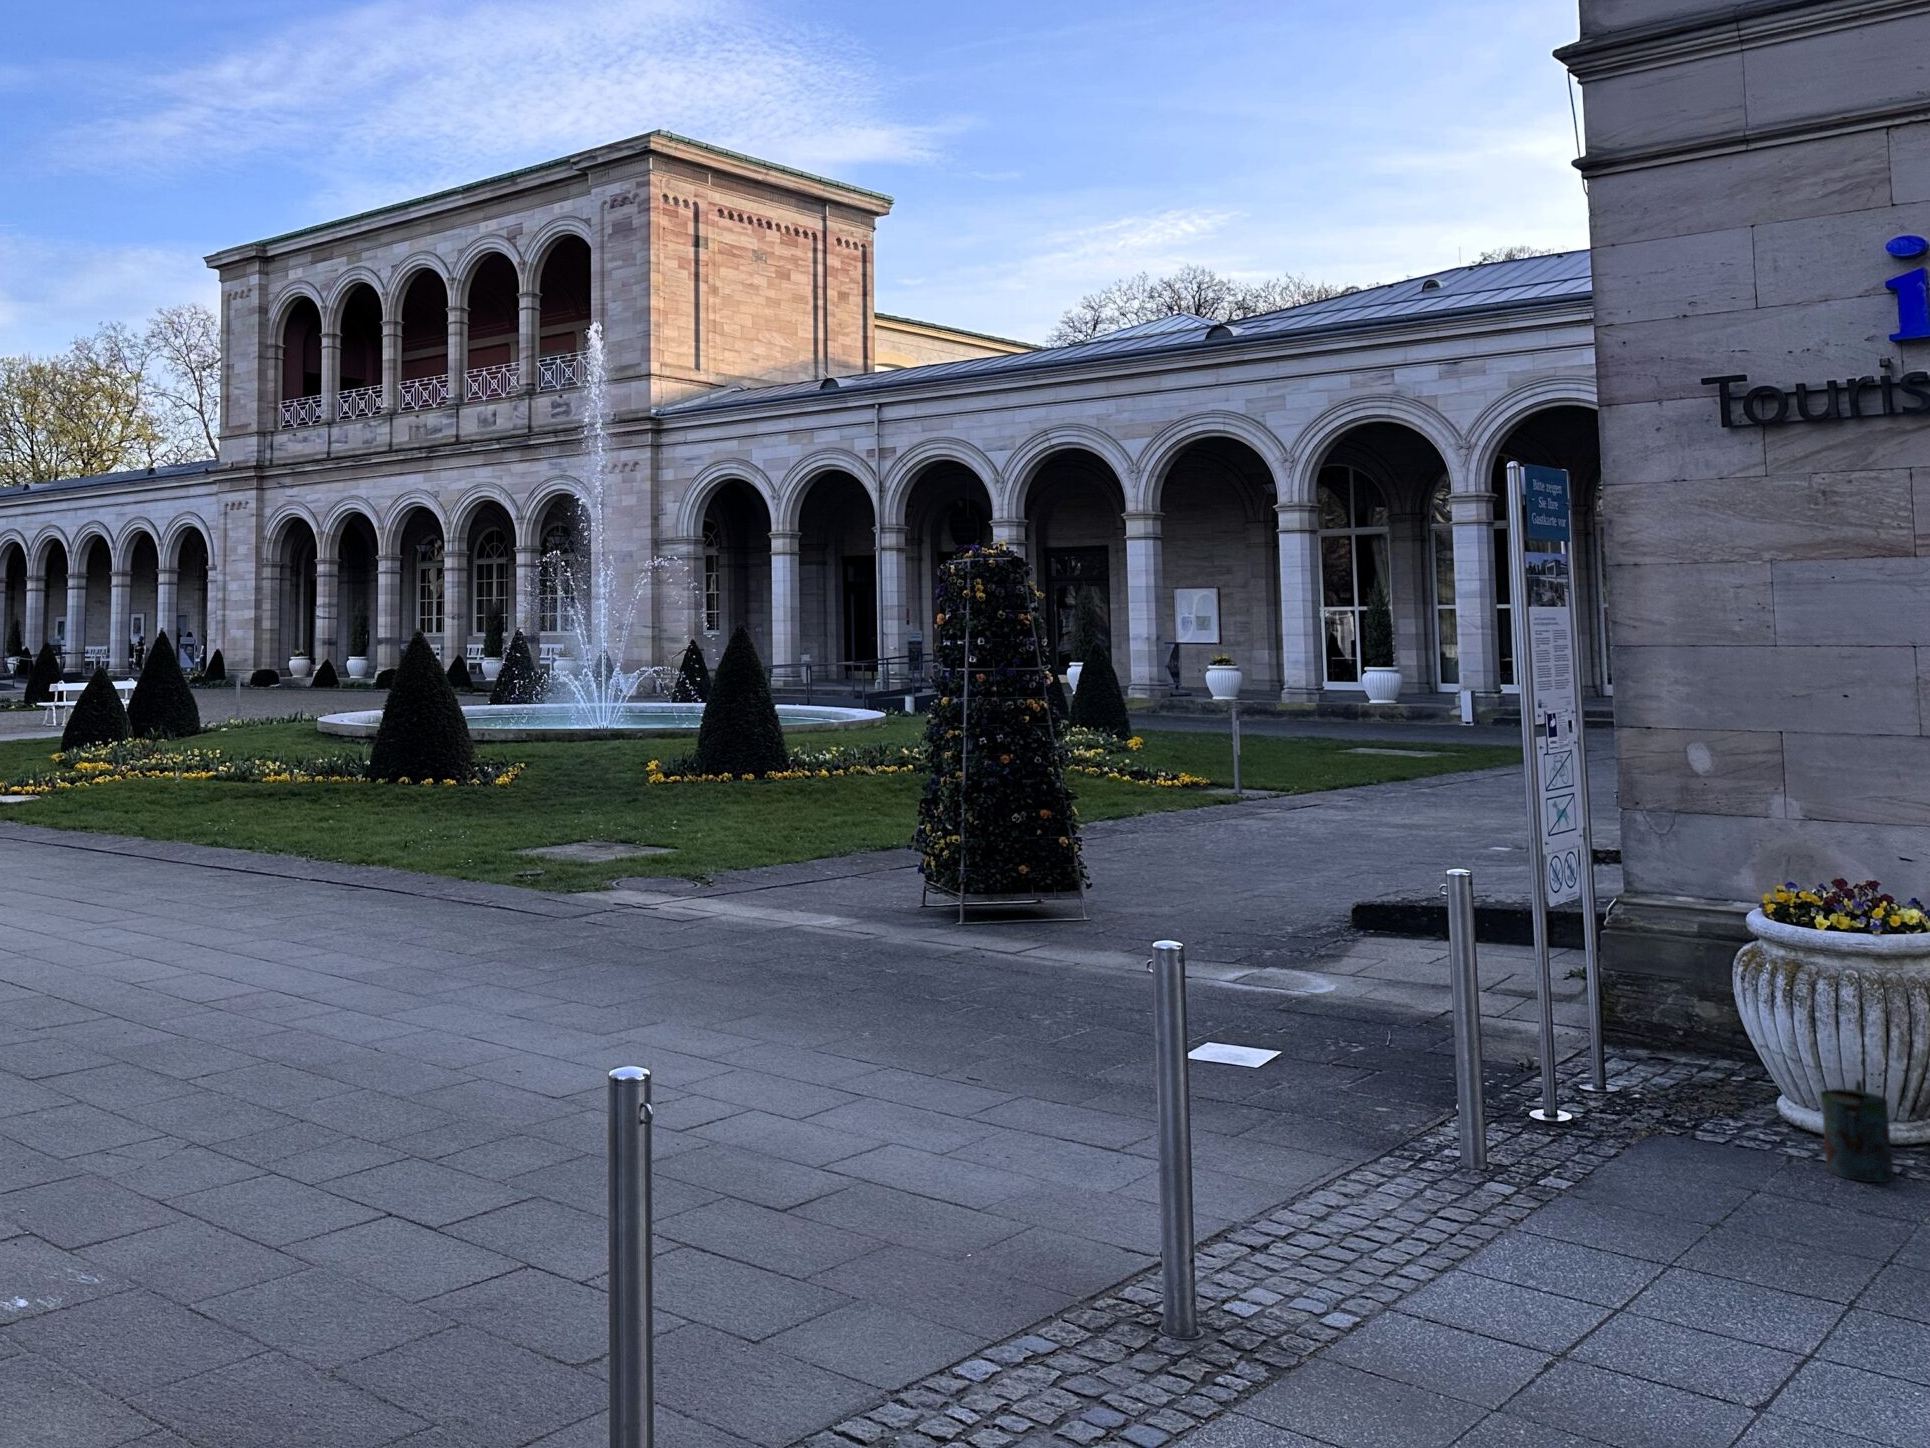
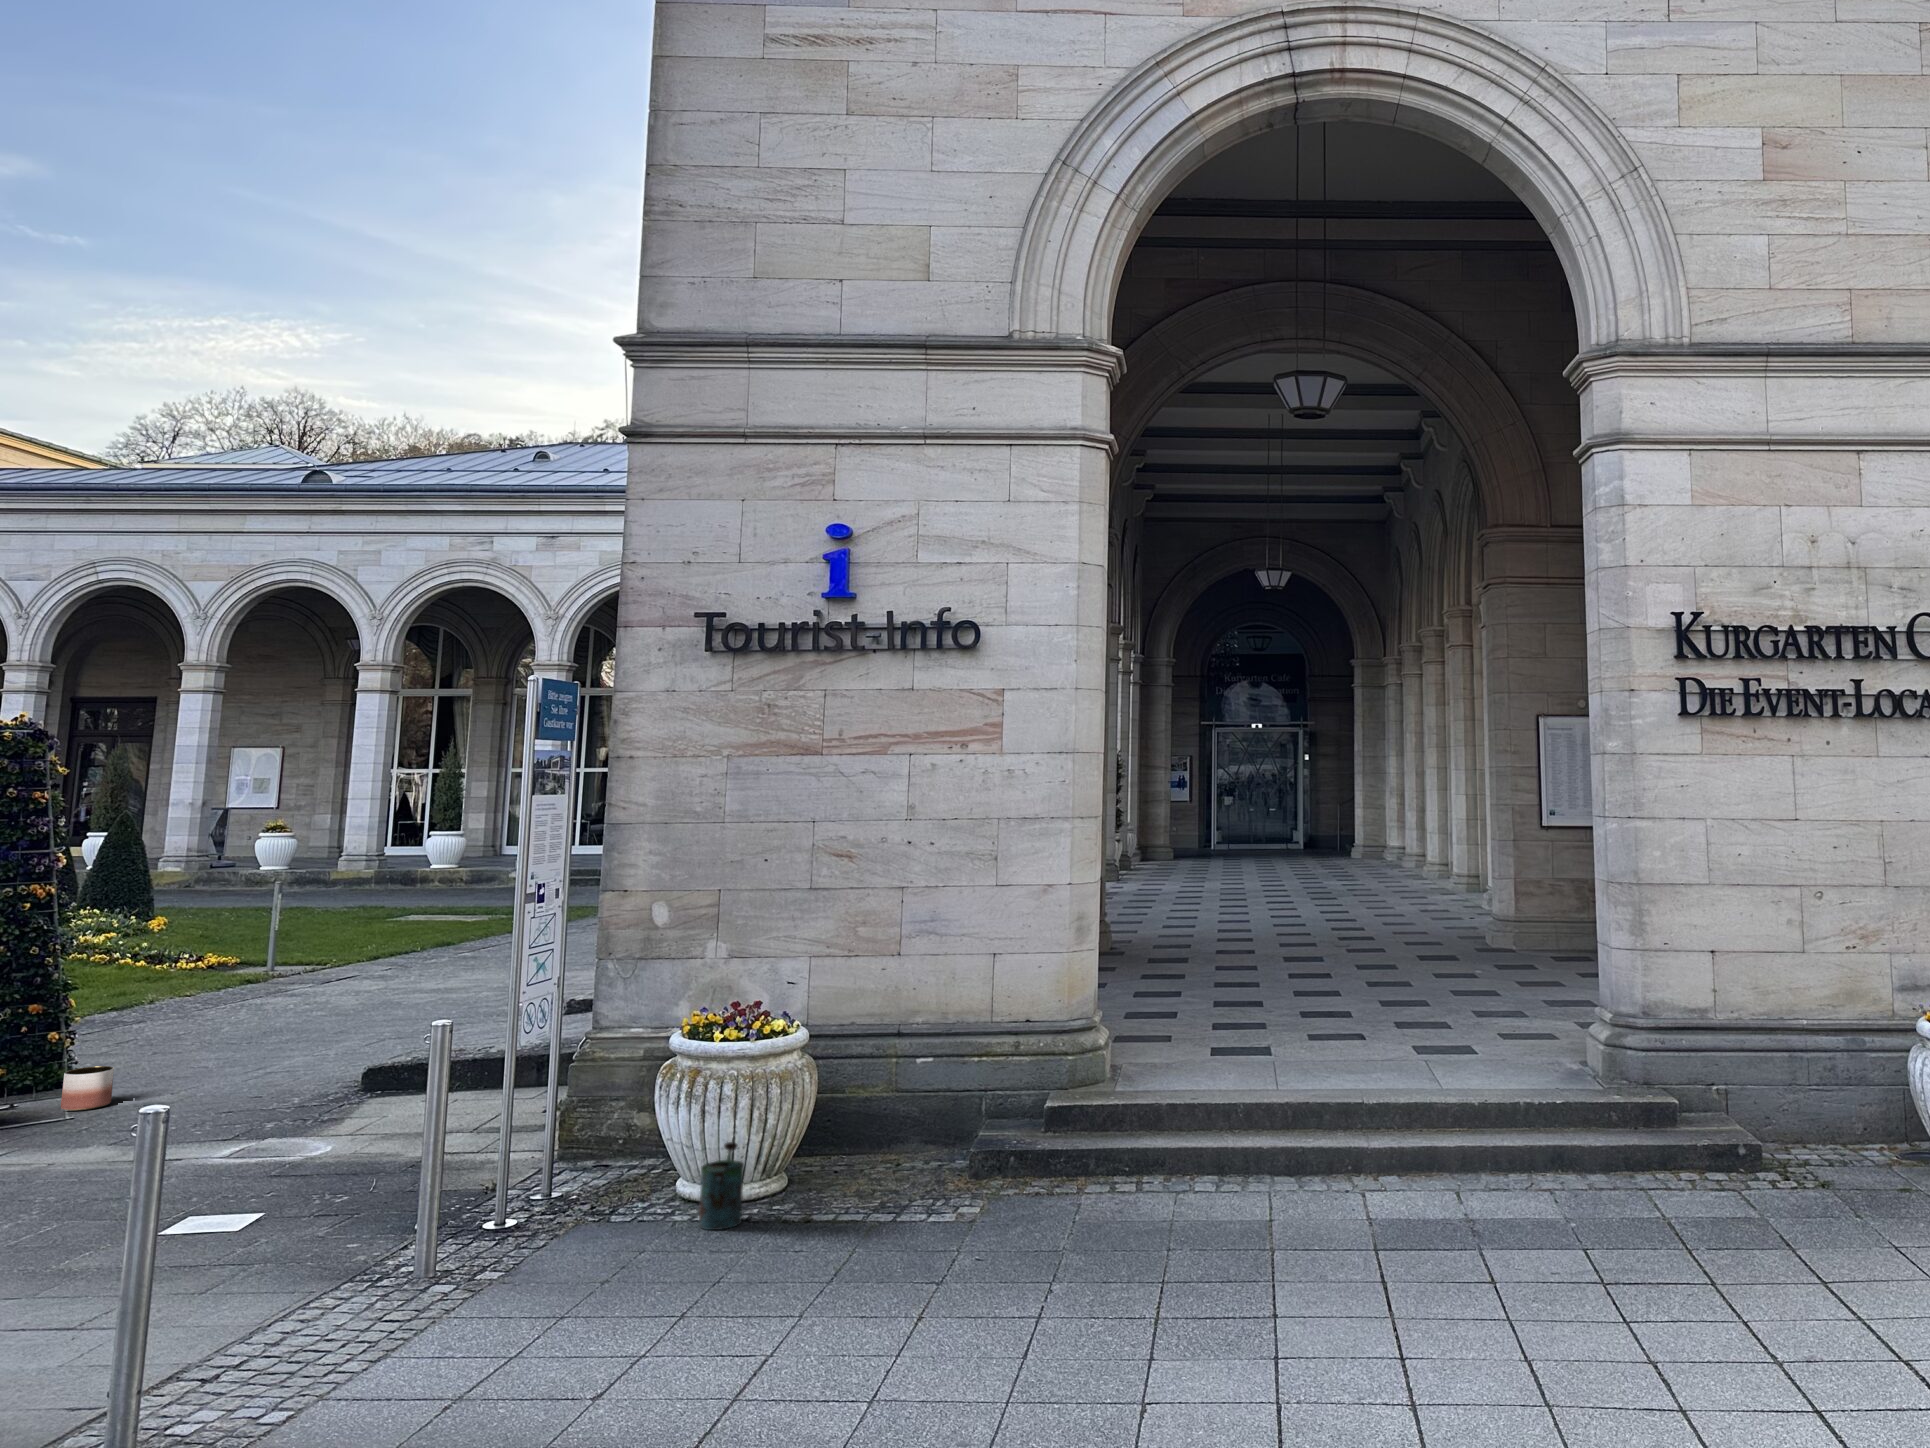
planter: none [1088,872,1128,911] -> present [61,1066,114,1111]

